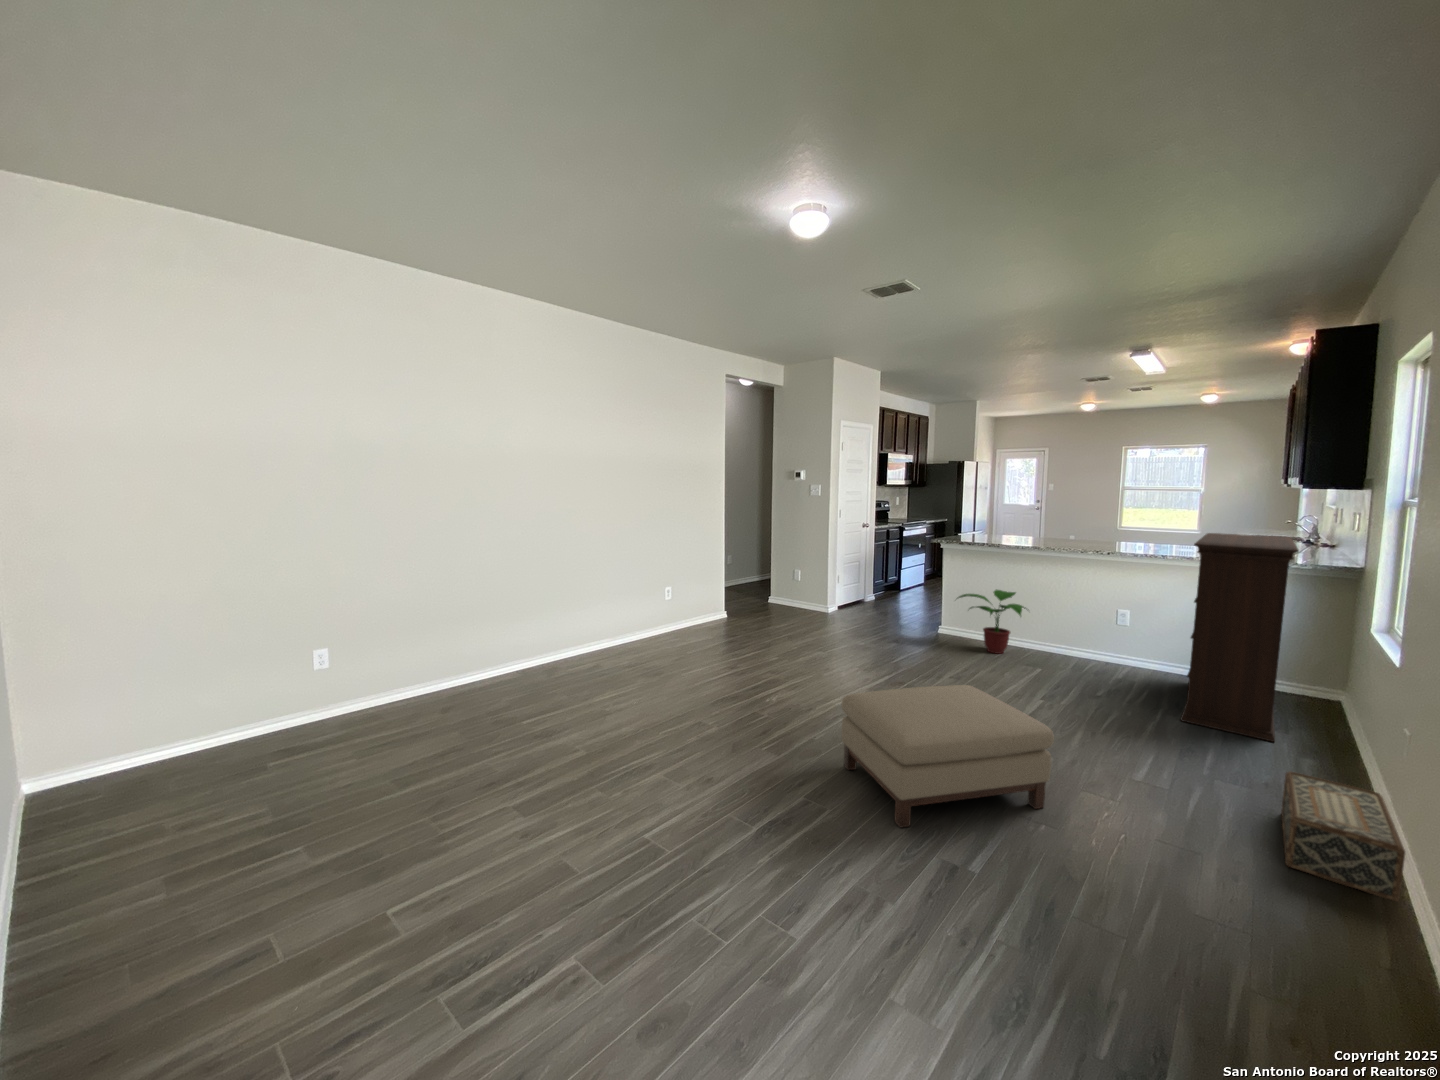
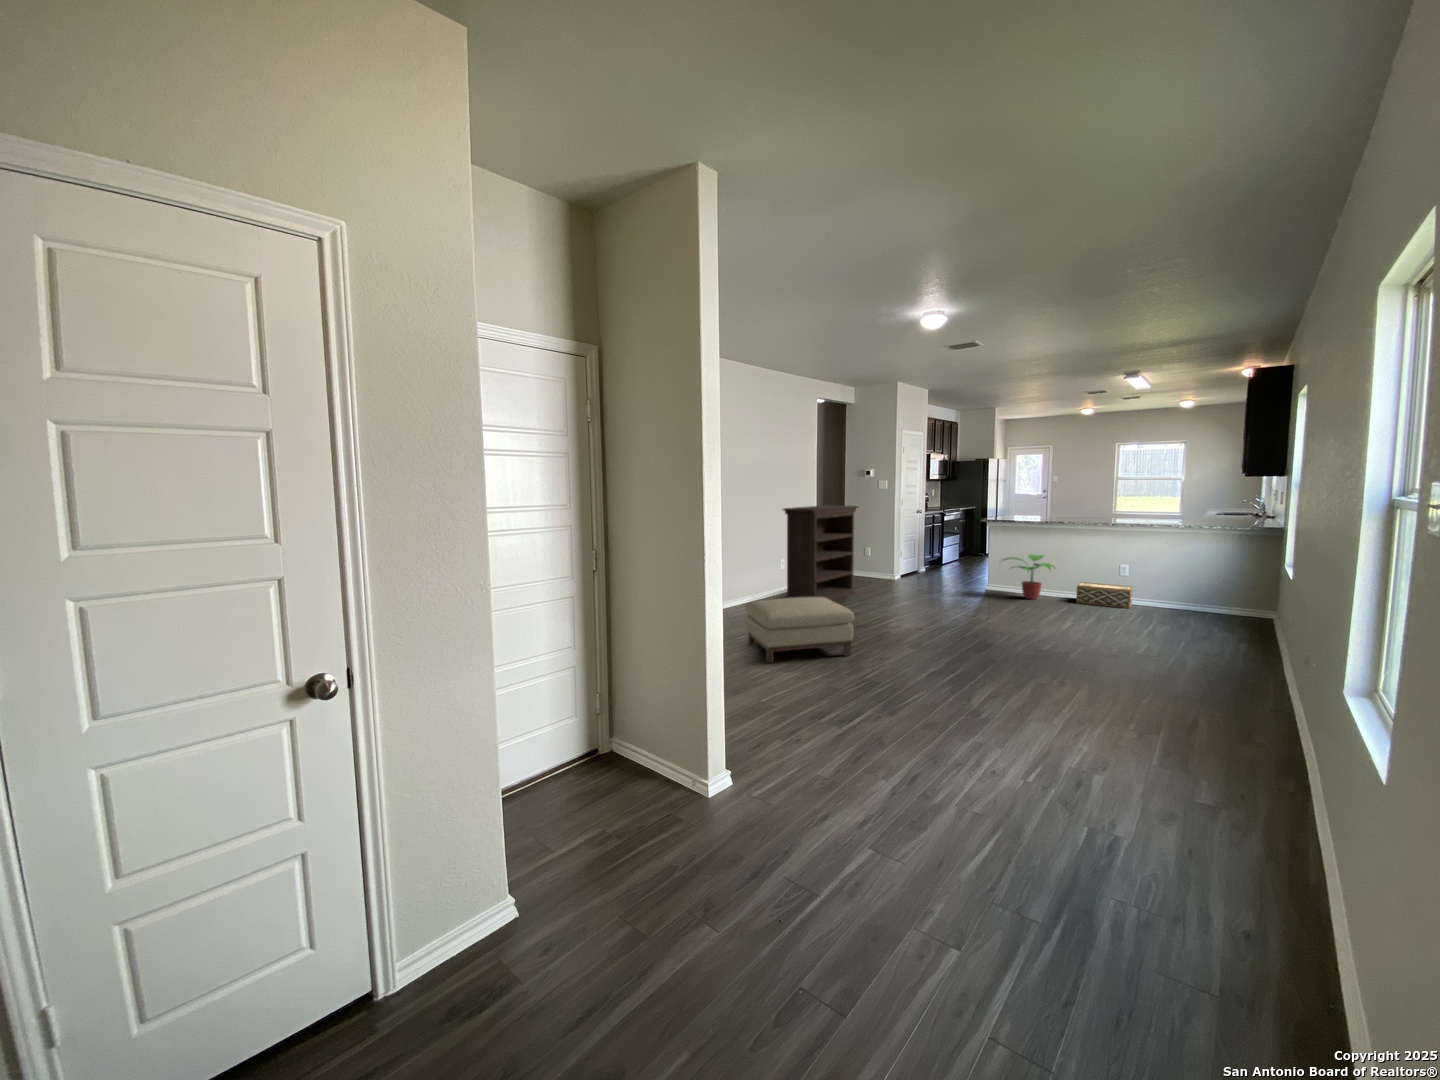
bookshelf: present [1180,533,1299,742] -> present [783,505,859,601]
ottoman: present [842,685,1054,827] -> present [746,597,854,663]
woven basket: present [1281,772,1405,902] -> present [1076,582,1133,608]

